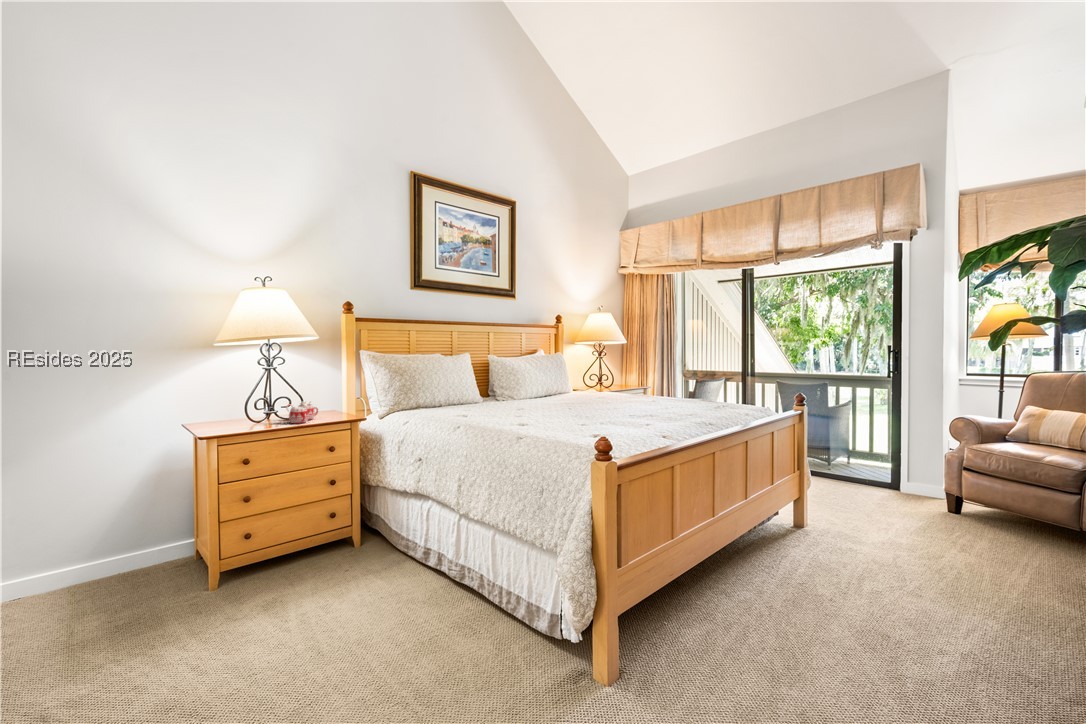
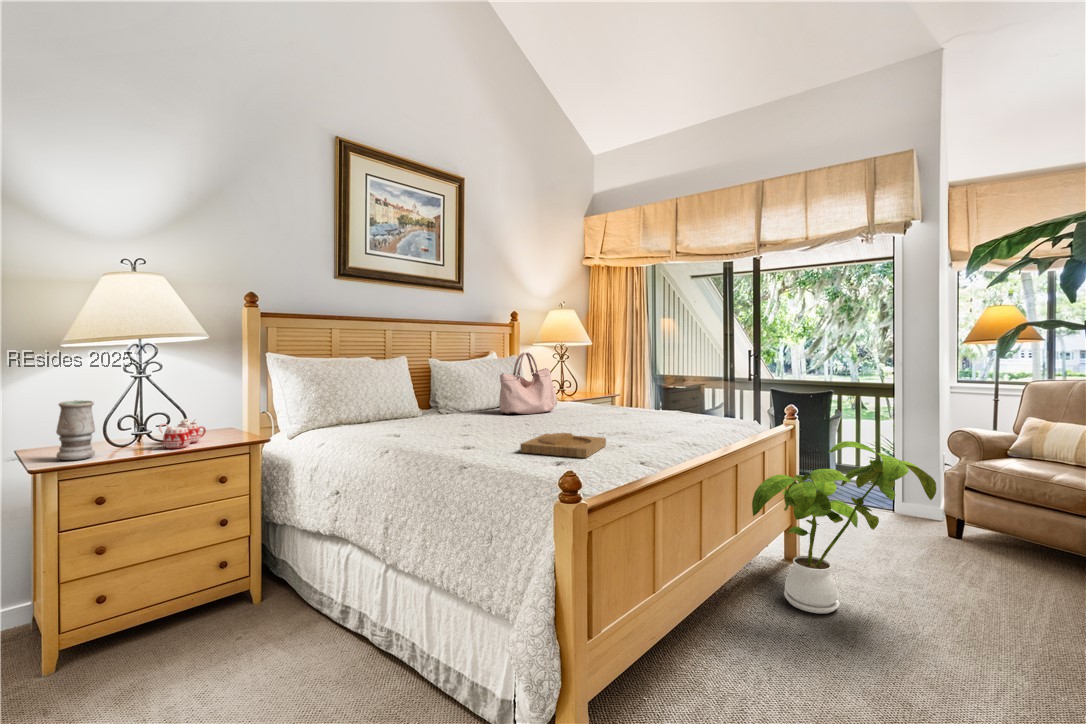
handbag: none [547,349,596,401] -> present [499,352,557,414]
vase: none [216,385,242,430] -> present [56,400,95,460]
tray: none [565,413,635,432] -> present [520,433,606,458]
house plant: none [760,422,922,568] -> present [752,441,936,614]

